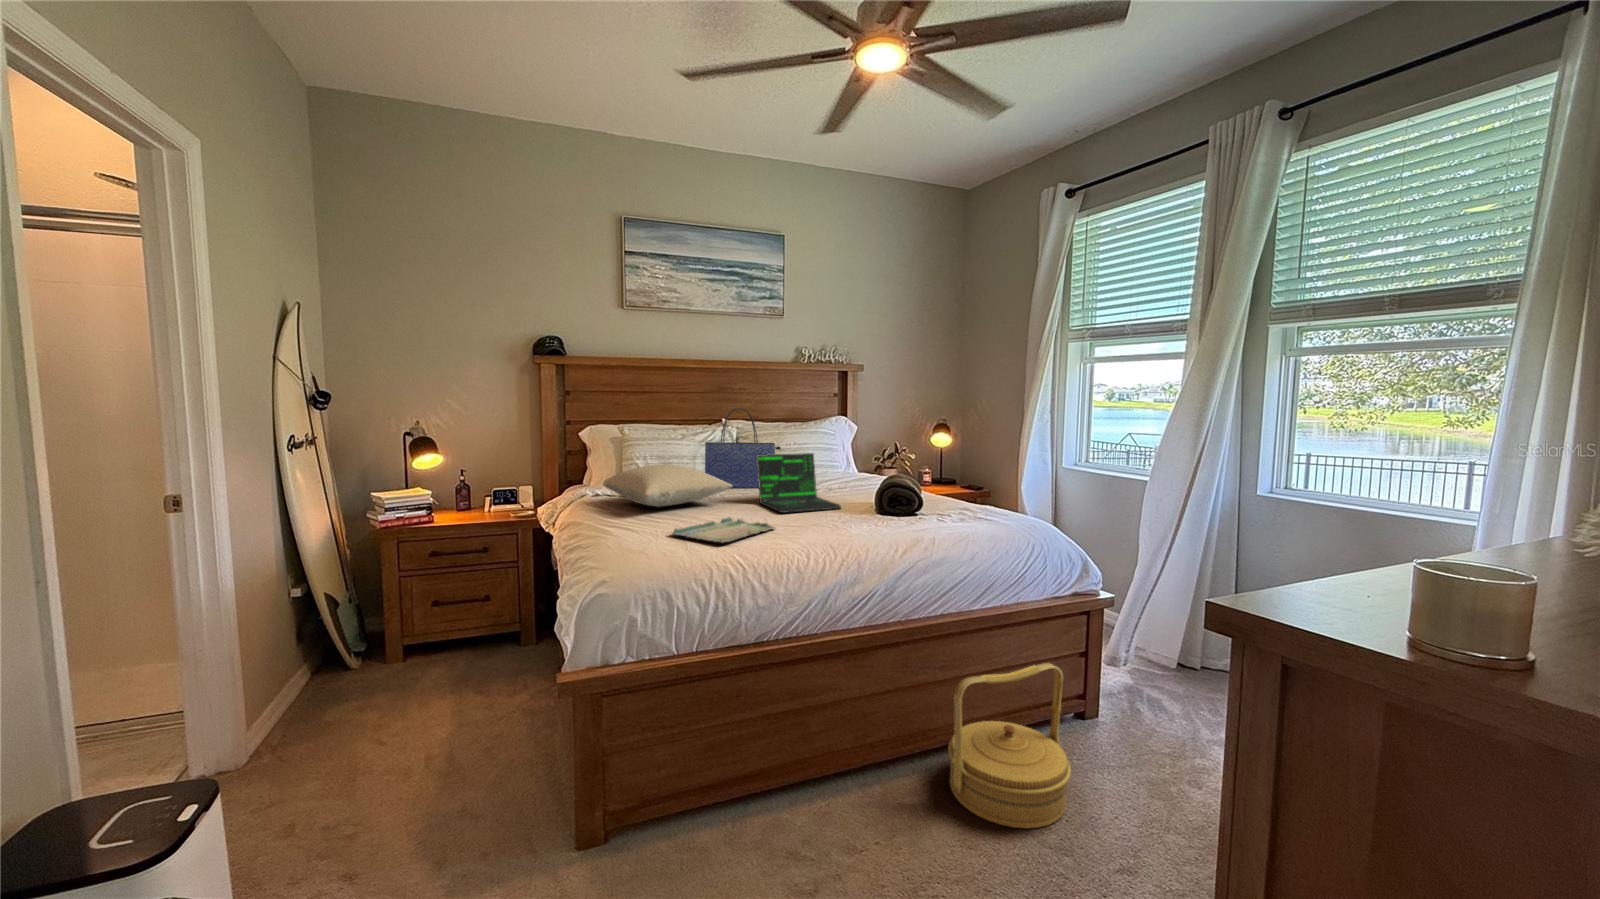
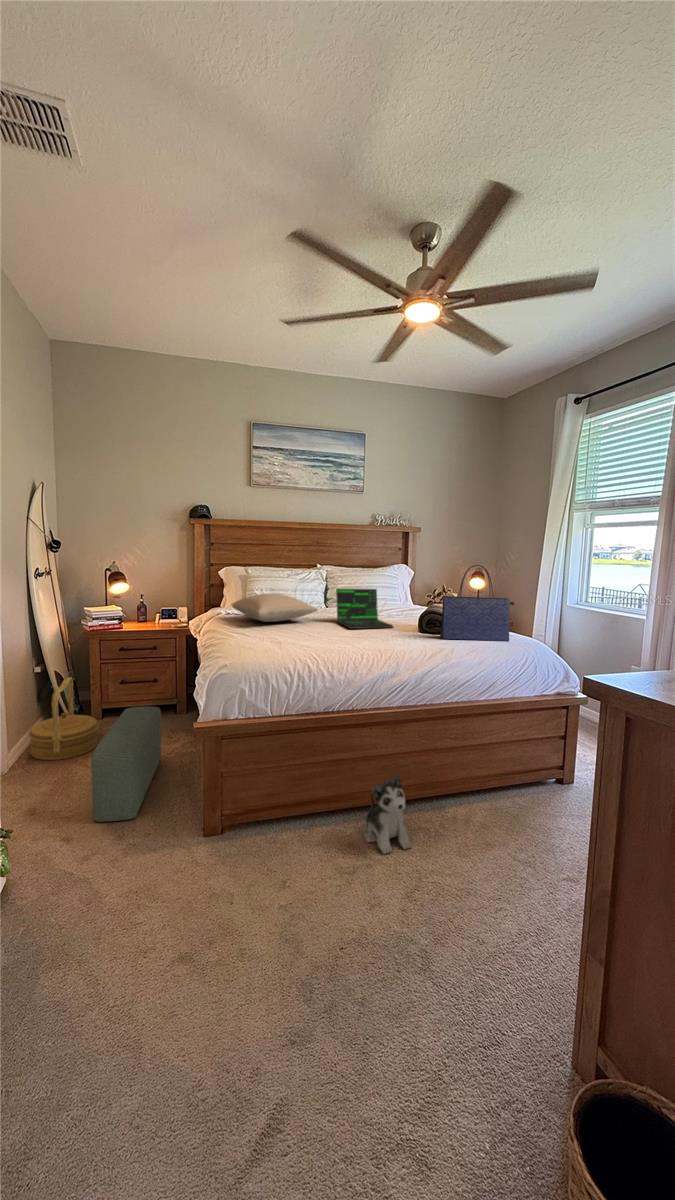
tote bag: present [705,408,781,488] -> present [440,565,514,641]
tray: present [672,517,774,542] -> none [273,630,344,645]
pouf: none [388,644,499,840] -> present [91,707,161,822]
woven basket: present [948,663,1071,829] -> present [28,677,99,760]
plush toy: none [822,730,895,855] -> present [364,774,412,854]

